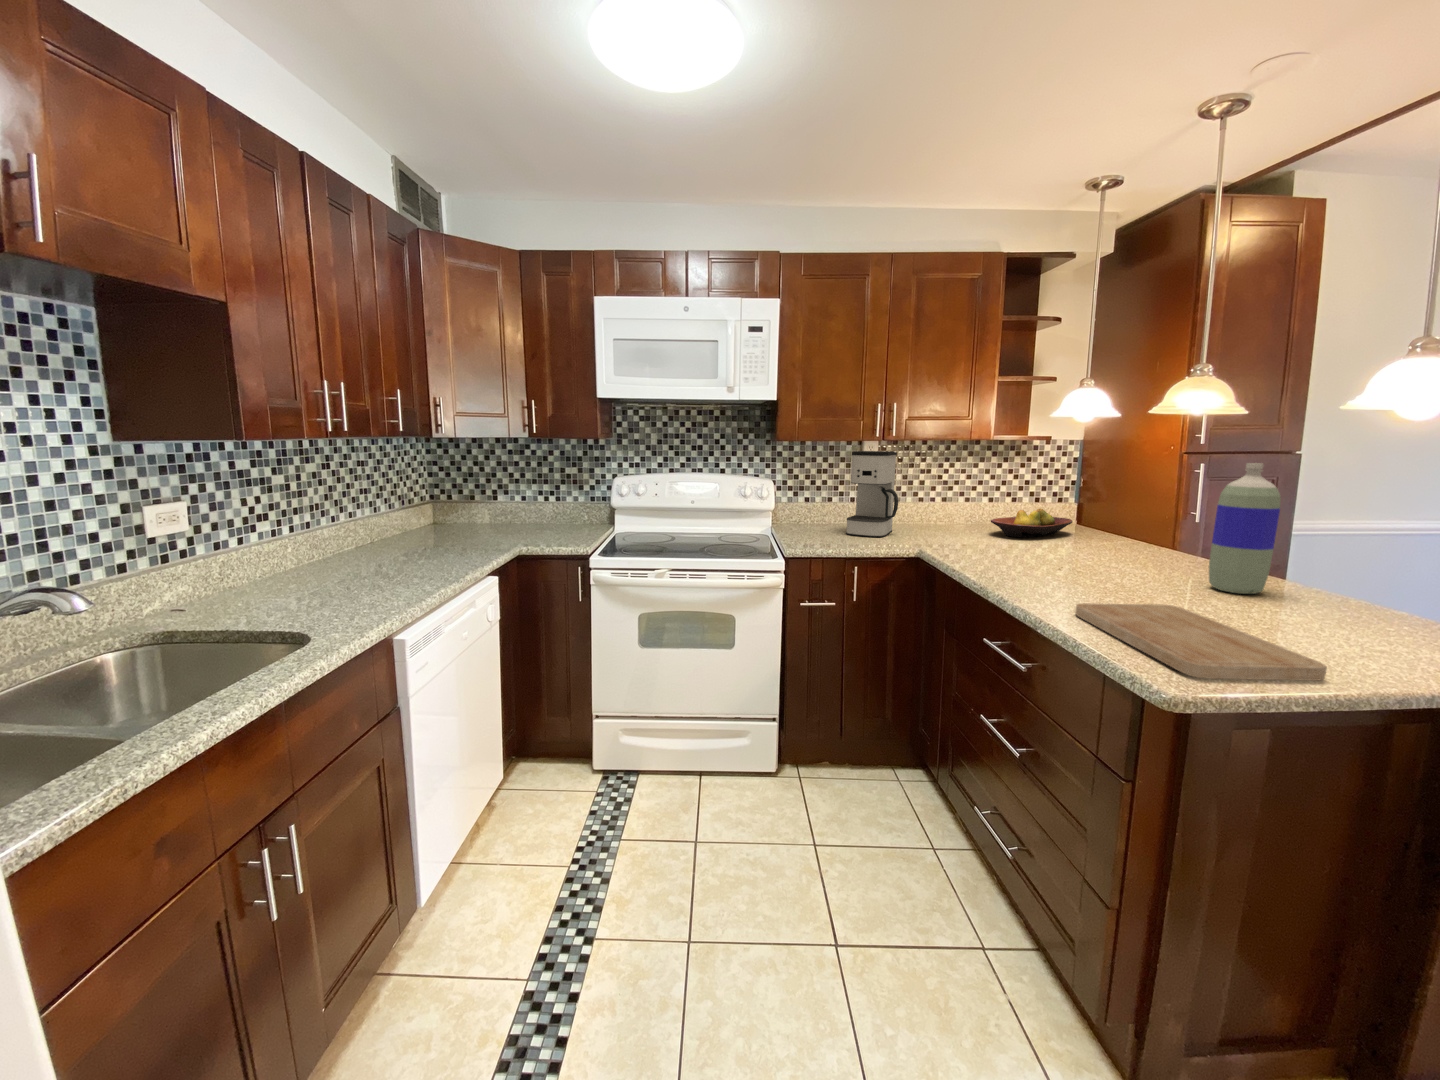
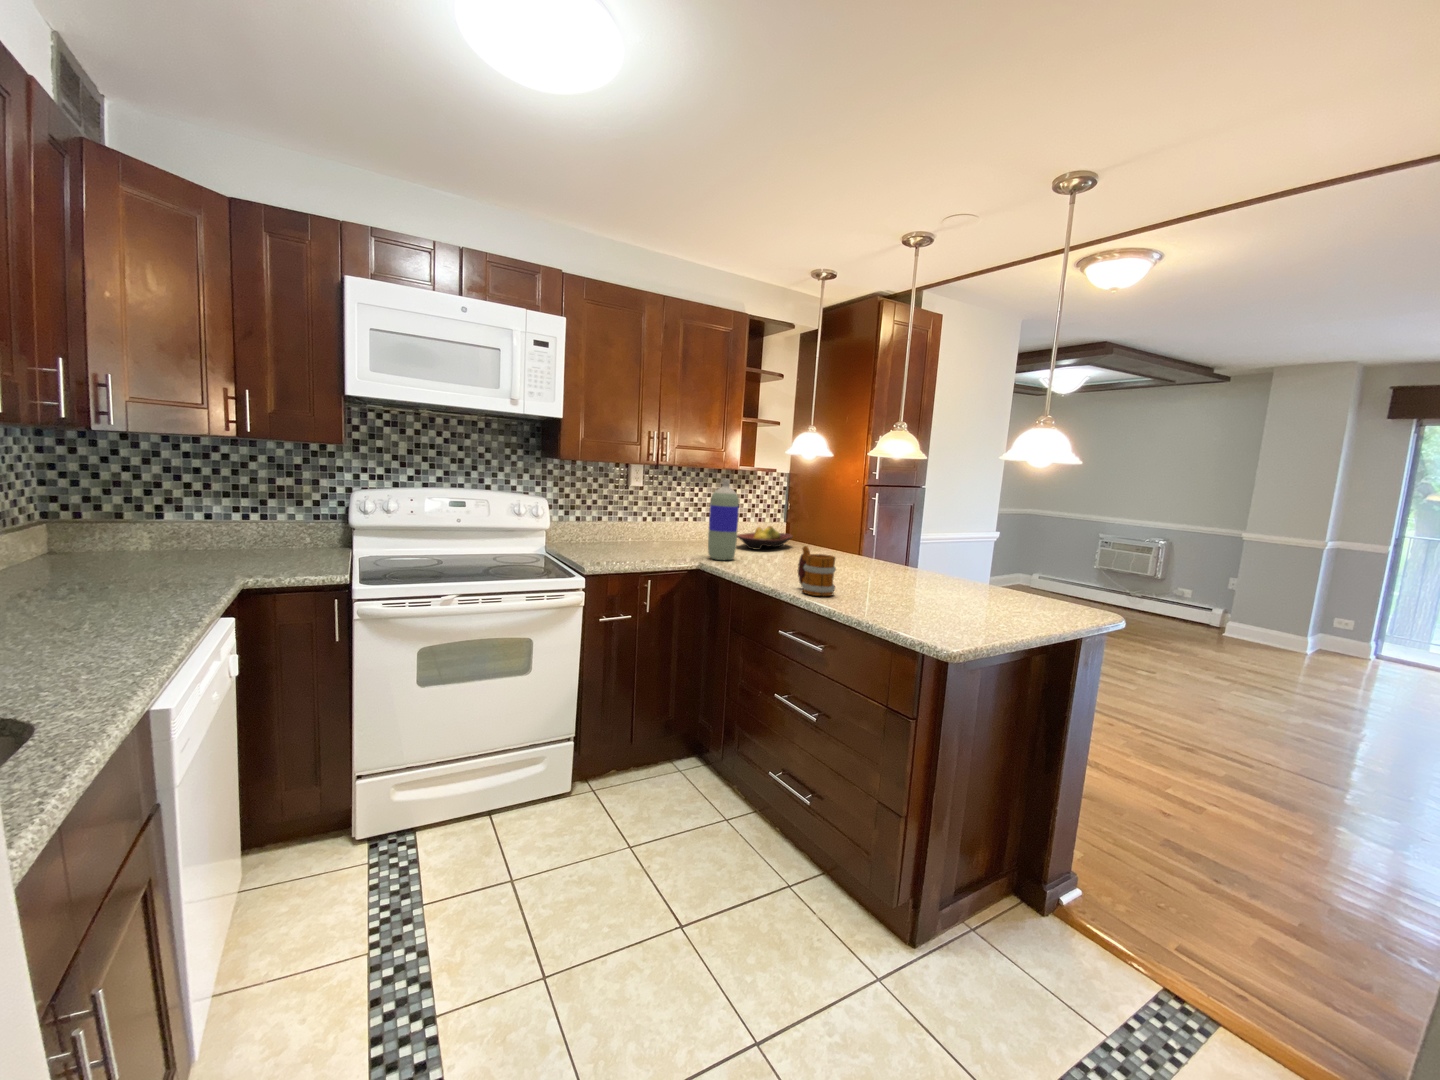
coffee maker: present [846,451,899,537] -> none [620,472,666,553]
bottle: present [1209,463,1281,594] -> present [708,479,739,560]
mug: none [1020,537,1071,603] -> present [798,546,836,596]
cutting board: present [1075,603,1327,681] -> none [847,592,1001,635]

